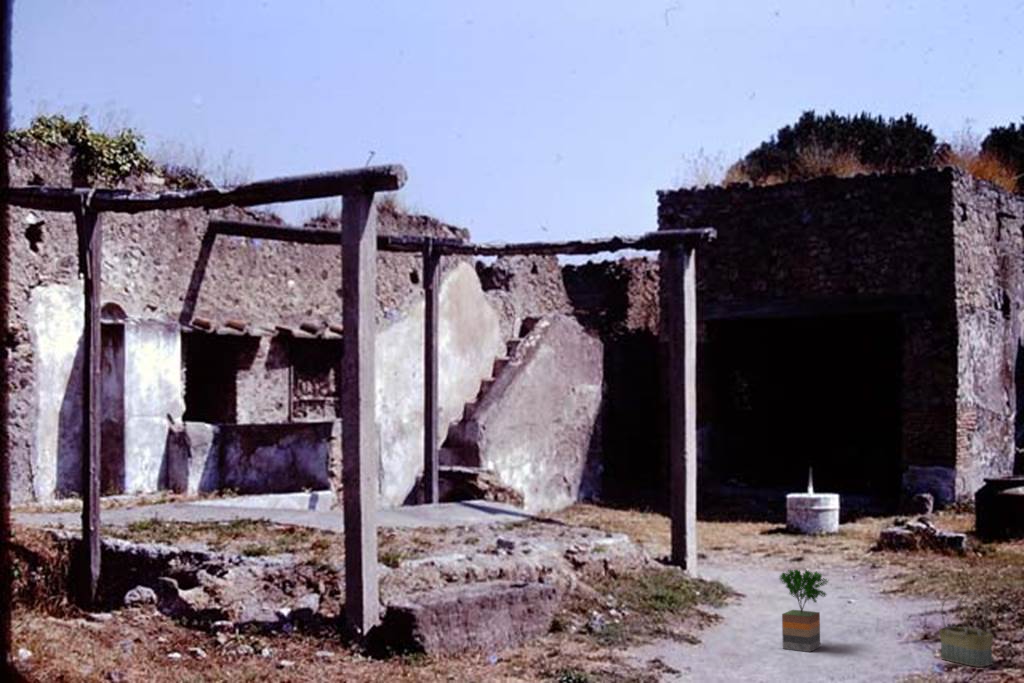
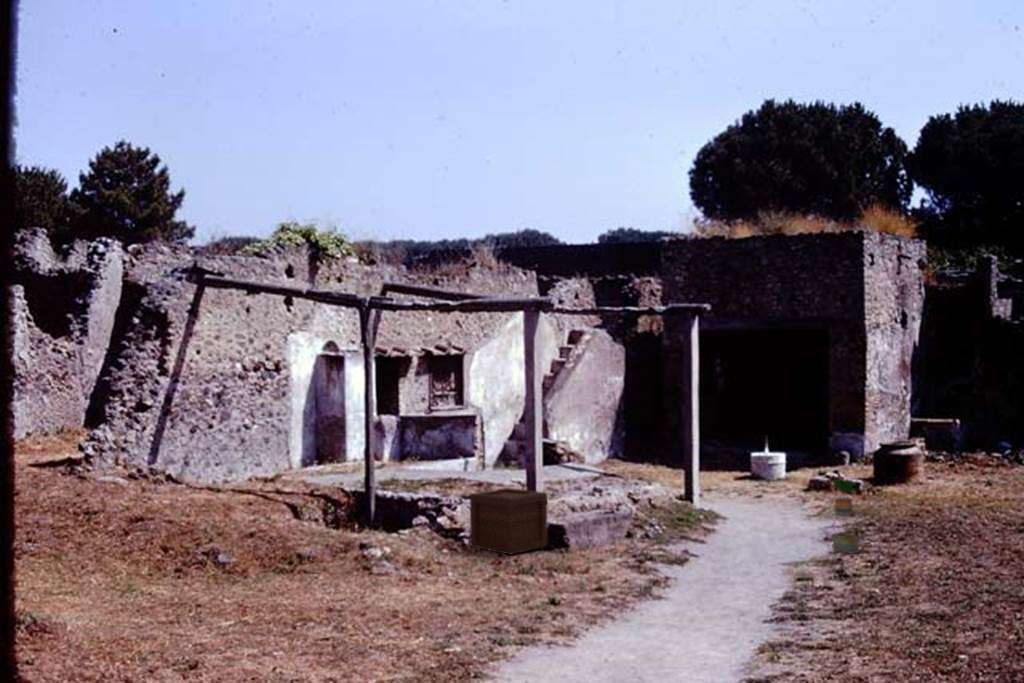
wooden crate: none [225,534,380,668] -> present [470,488,548,555]
potted tree: present [780,569,828,652] -> present [834,479,856,516]

